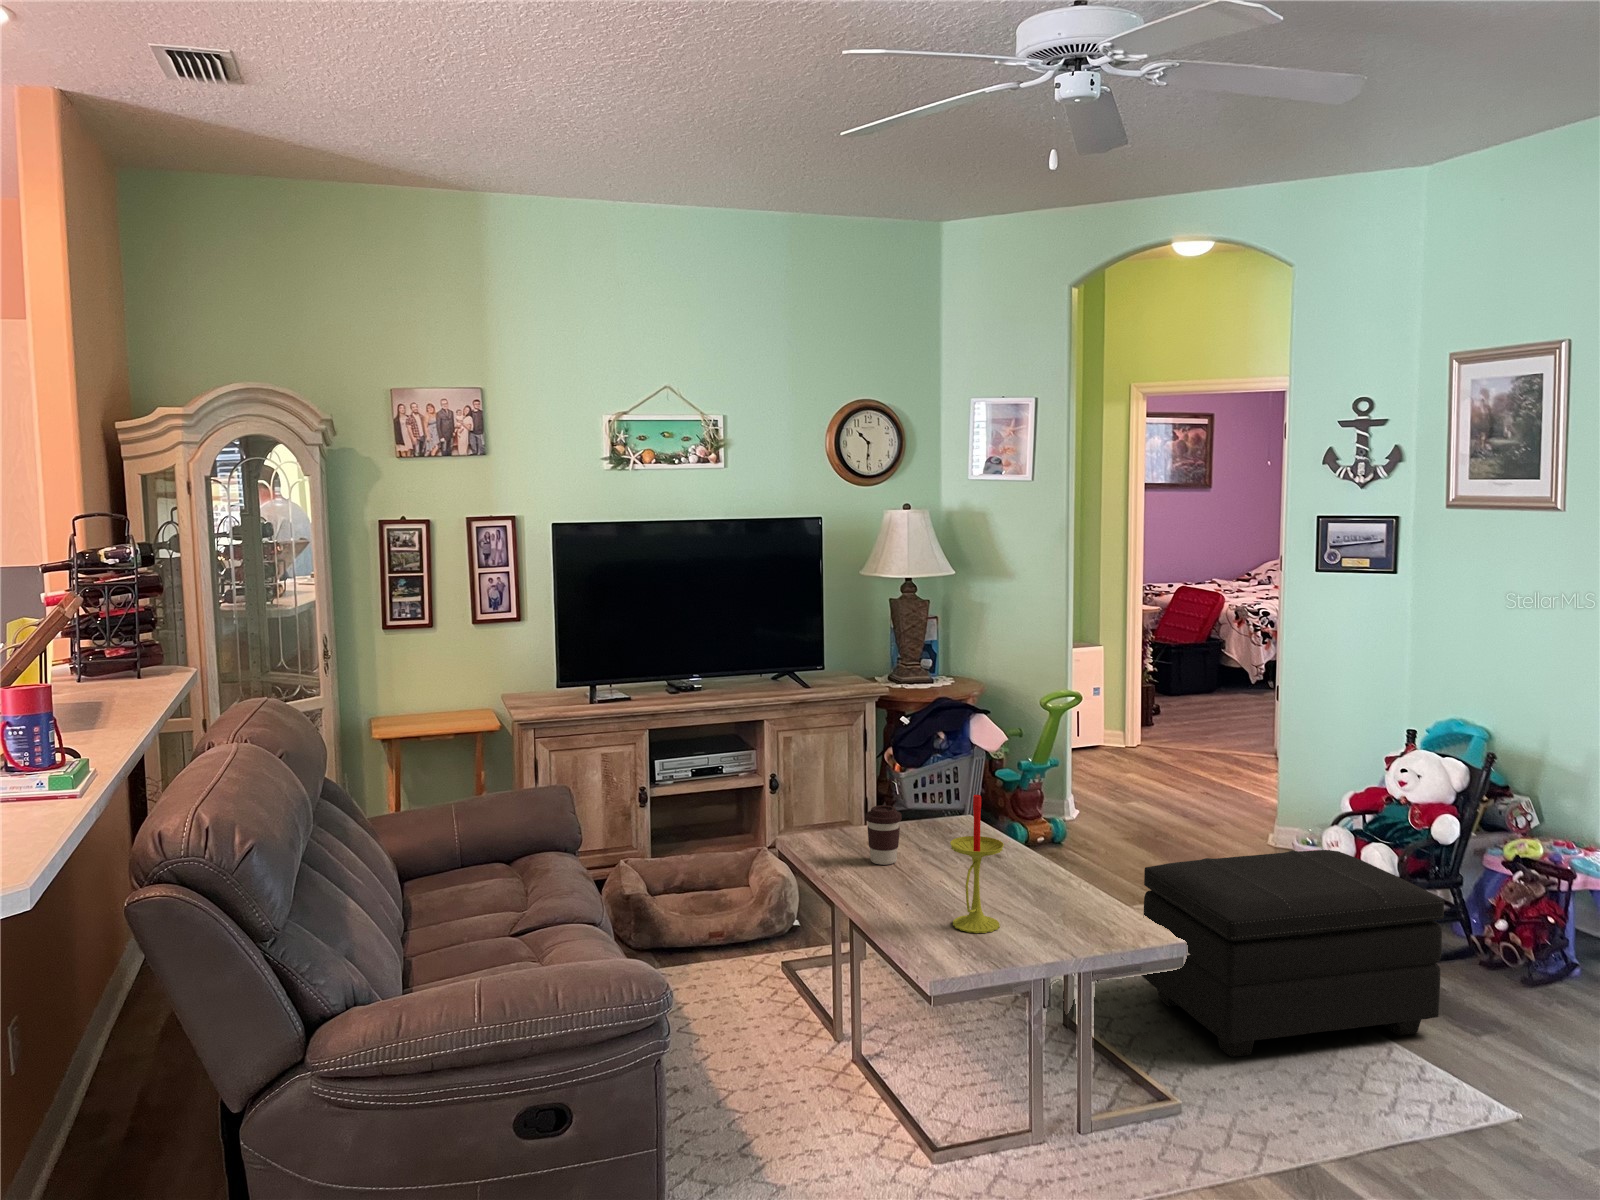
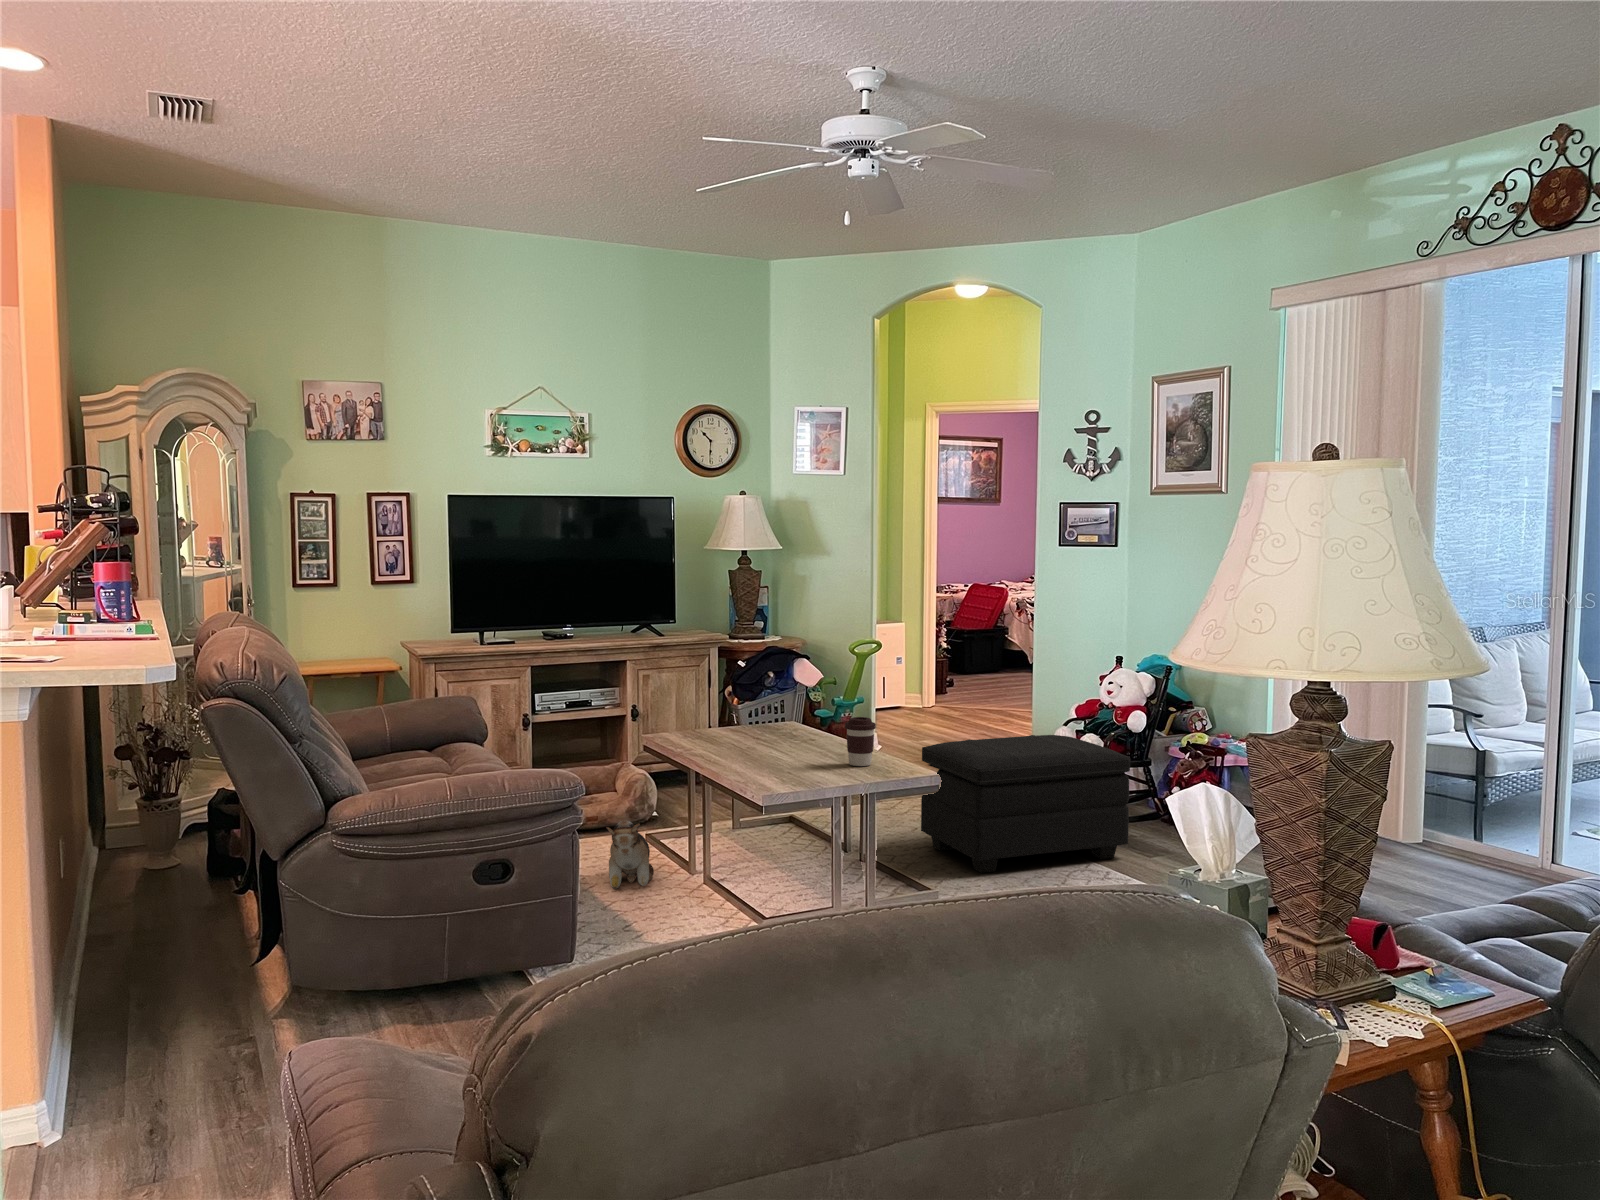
candle: present [950,795,1004,933] -> none [778,666,816,767]
coffee cup: present [866,805,902,865] -> present [845,717,876,766]
plush toy: none [722,976,787,1063] -> present [607,820,654,889]

